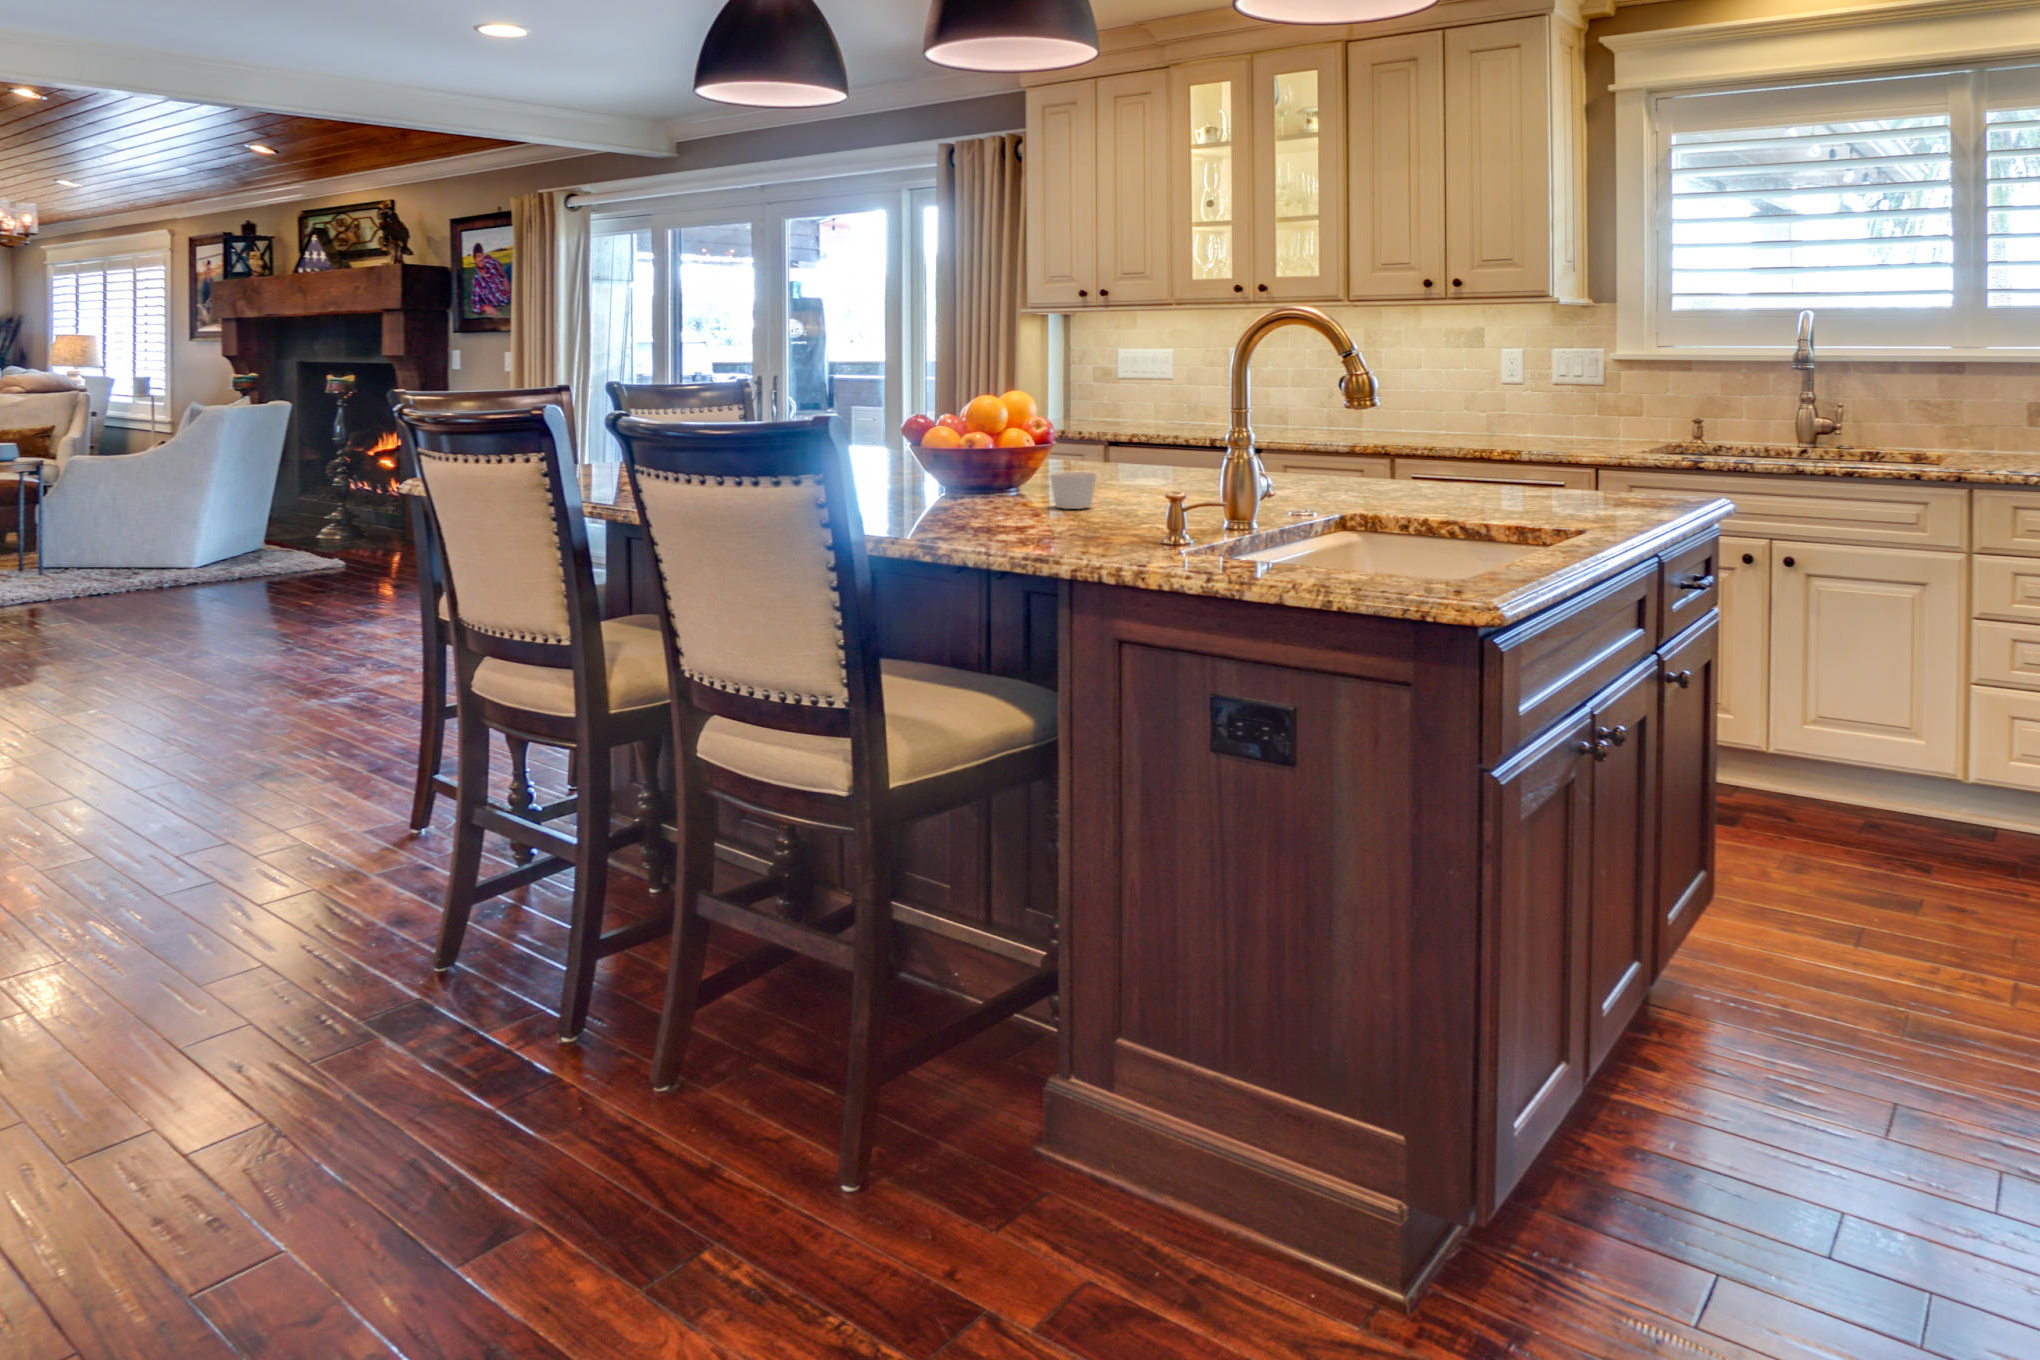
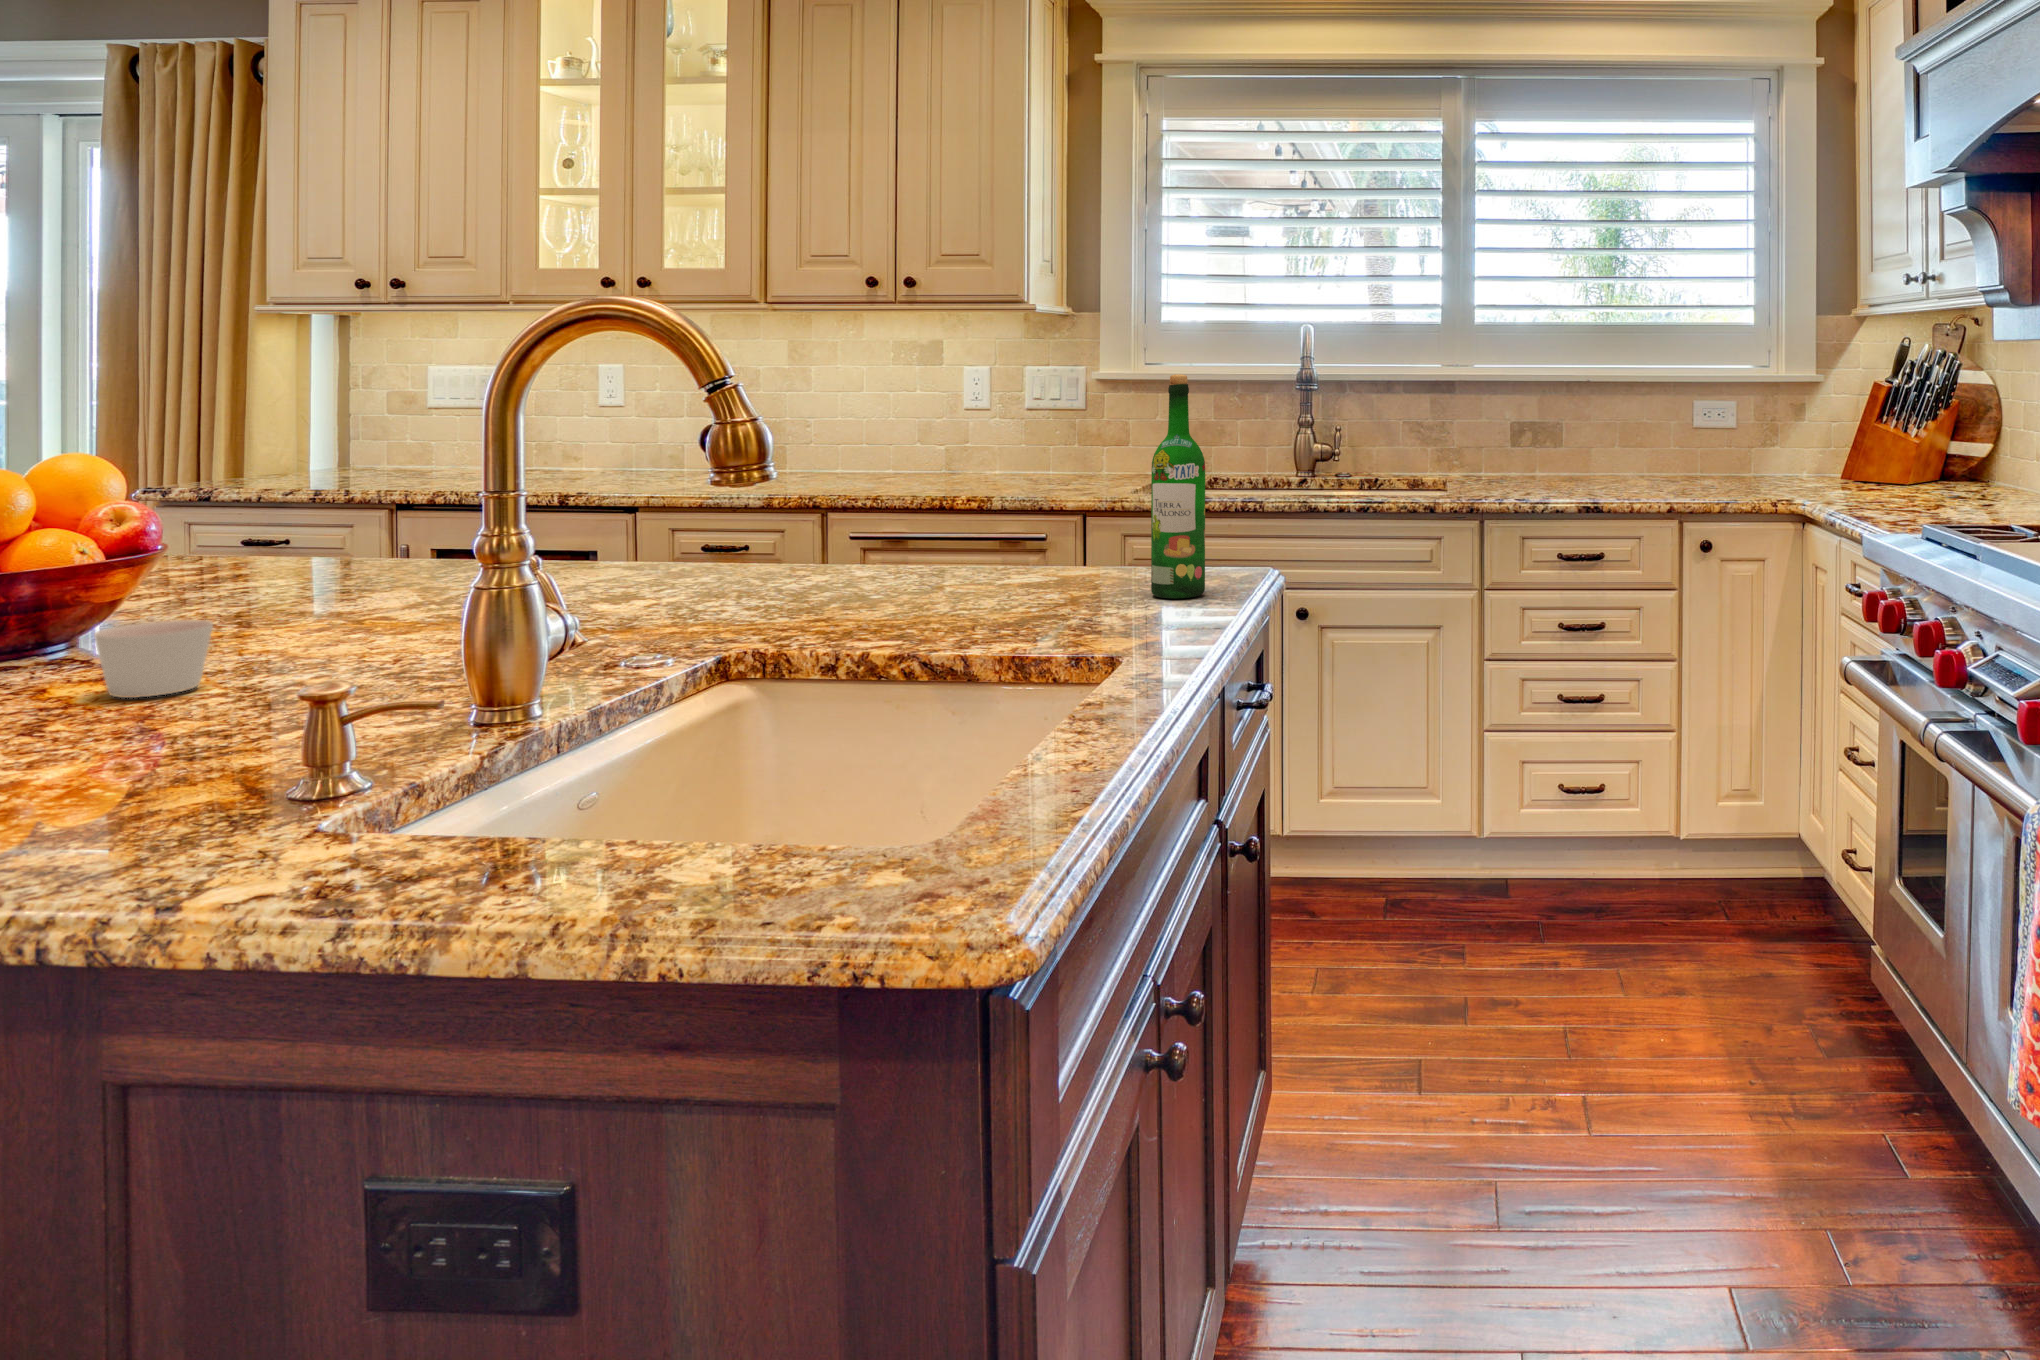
wine bottle: none [1627,346,1669,512] -> present [1151,374,1205,598]

